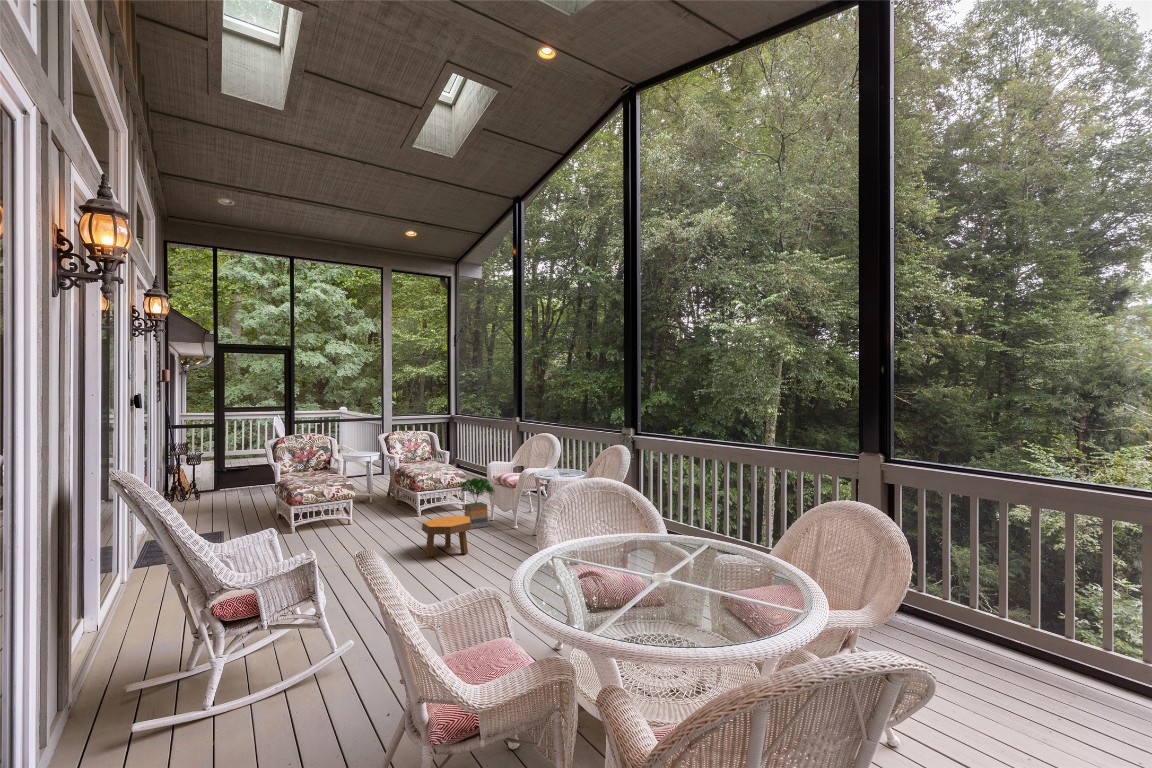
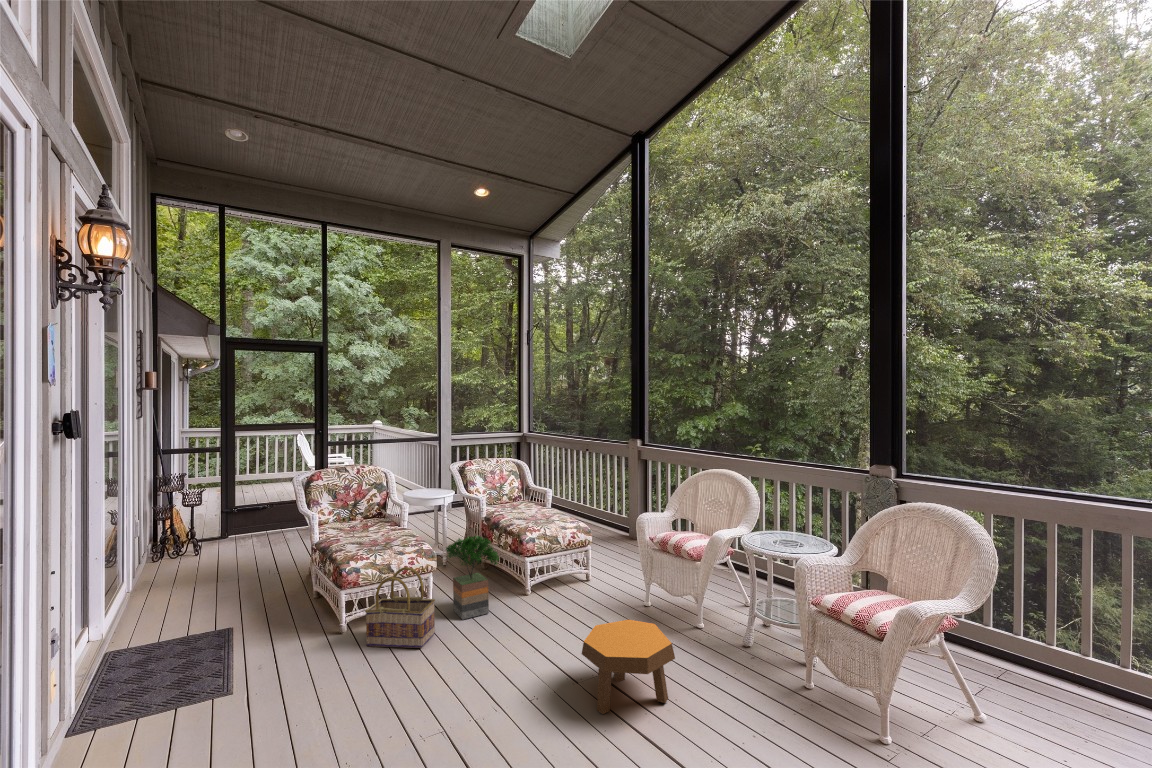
potted tree: present [460,478,494,529] -> present [446,536,499,620]
basket: none [305,492,350,537] -> present [365,567,435,648]

